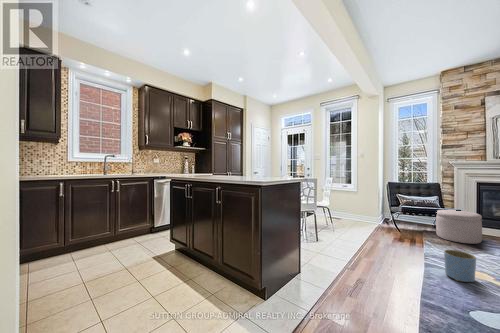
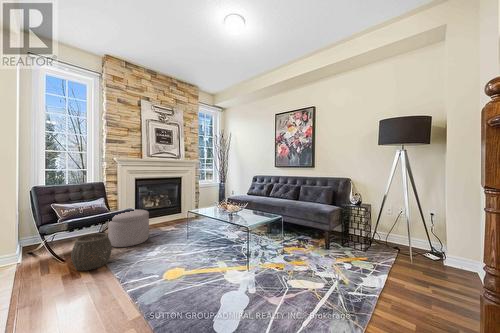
woven basket: none [401,218,431,244] -> present [71,233,112,271]
planter: present [444,250,476,282] -> none [154,258,182,298]

